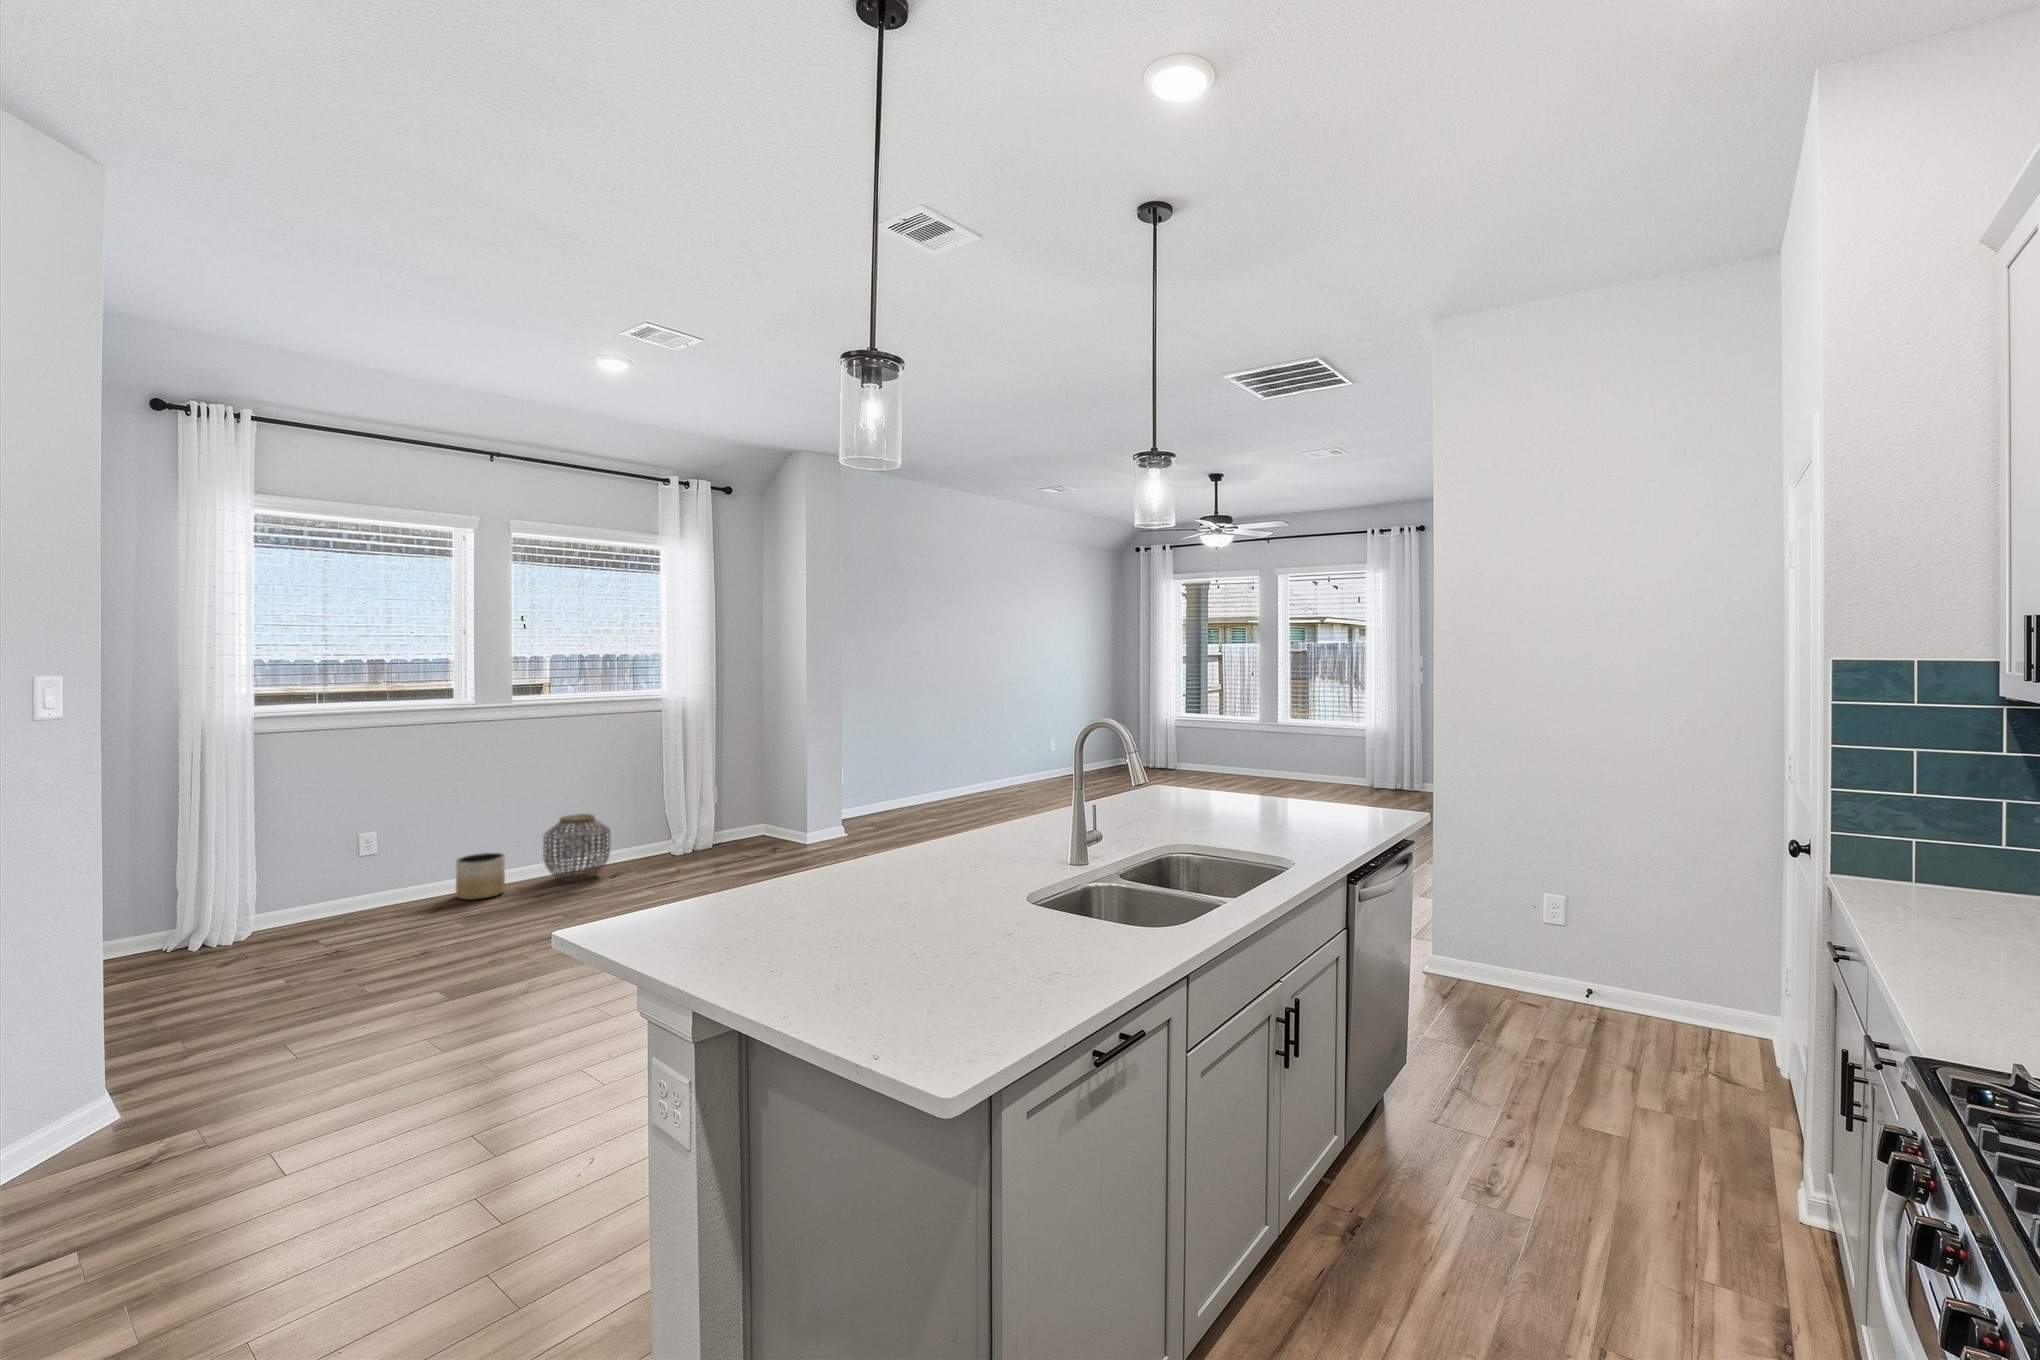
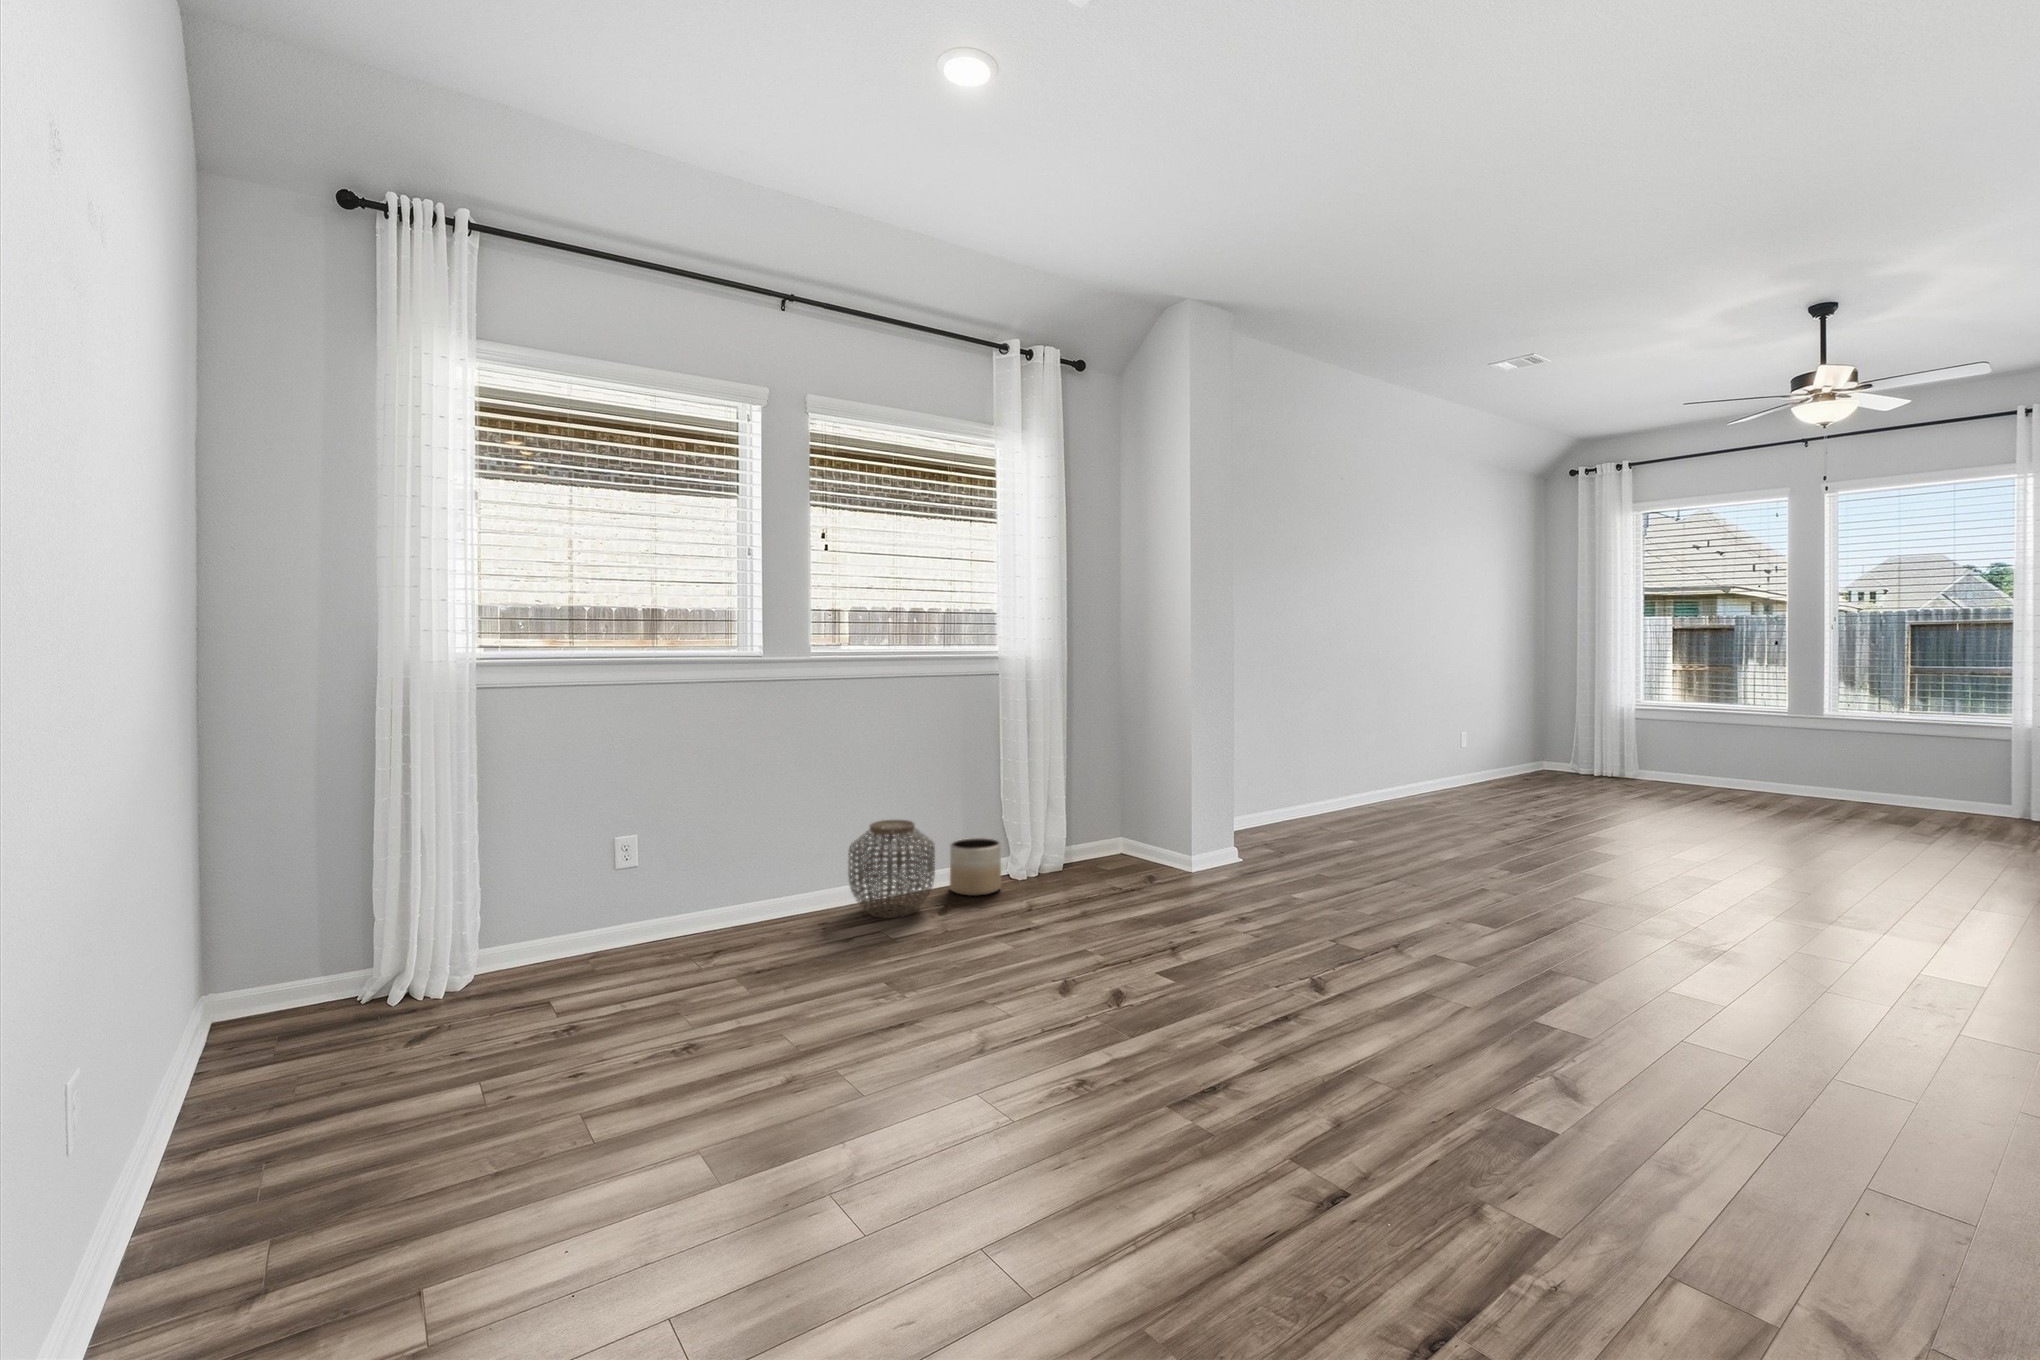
planter: present [456,853,505,900] -> present [950,838,1001,896]

